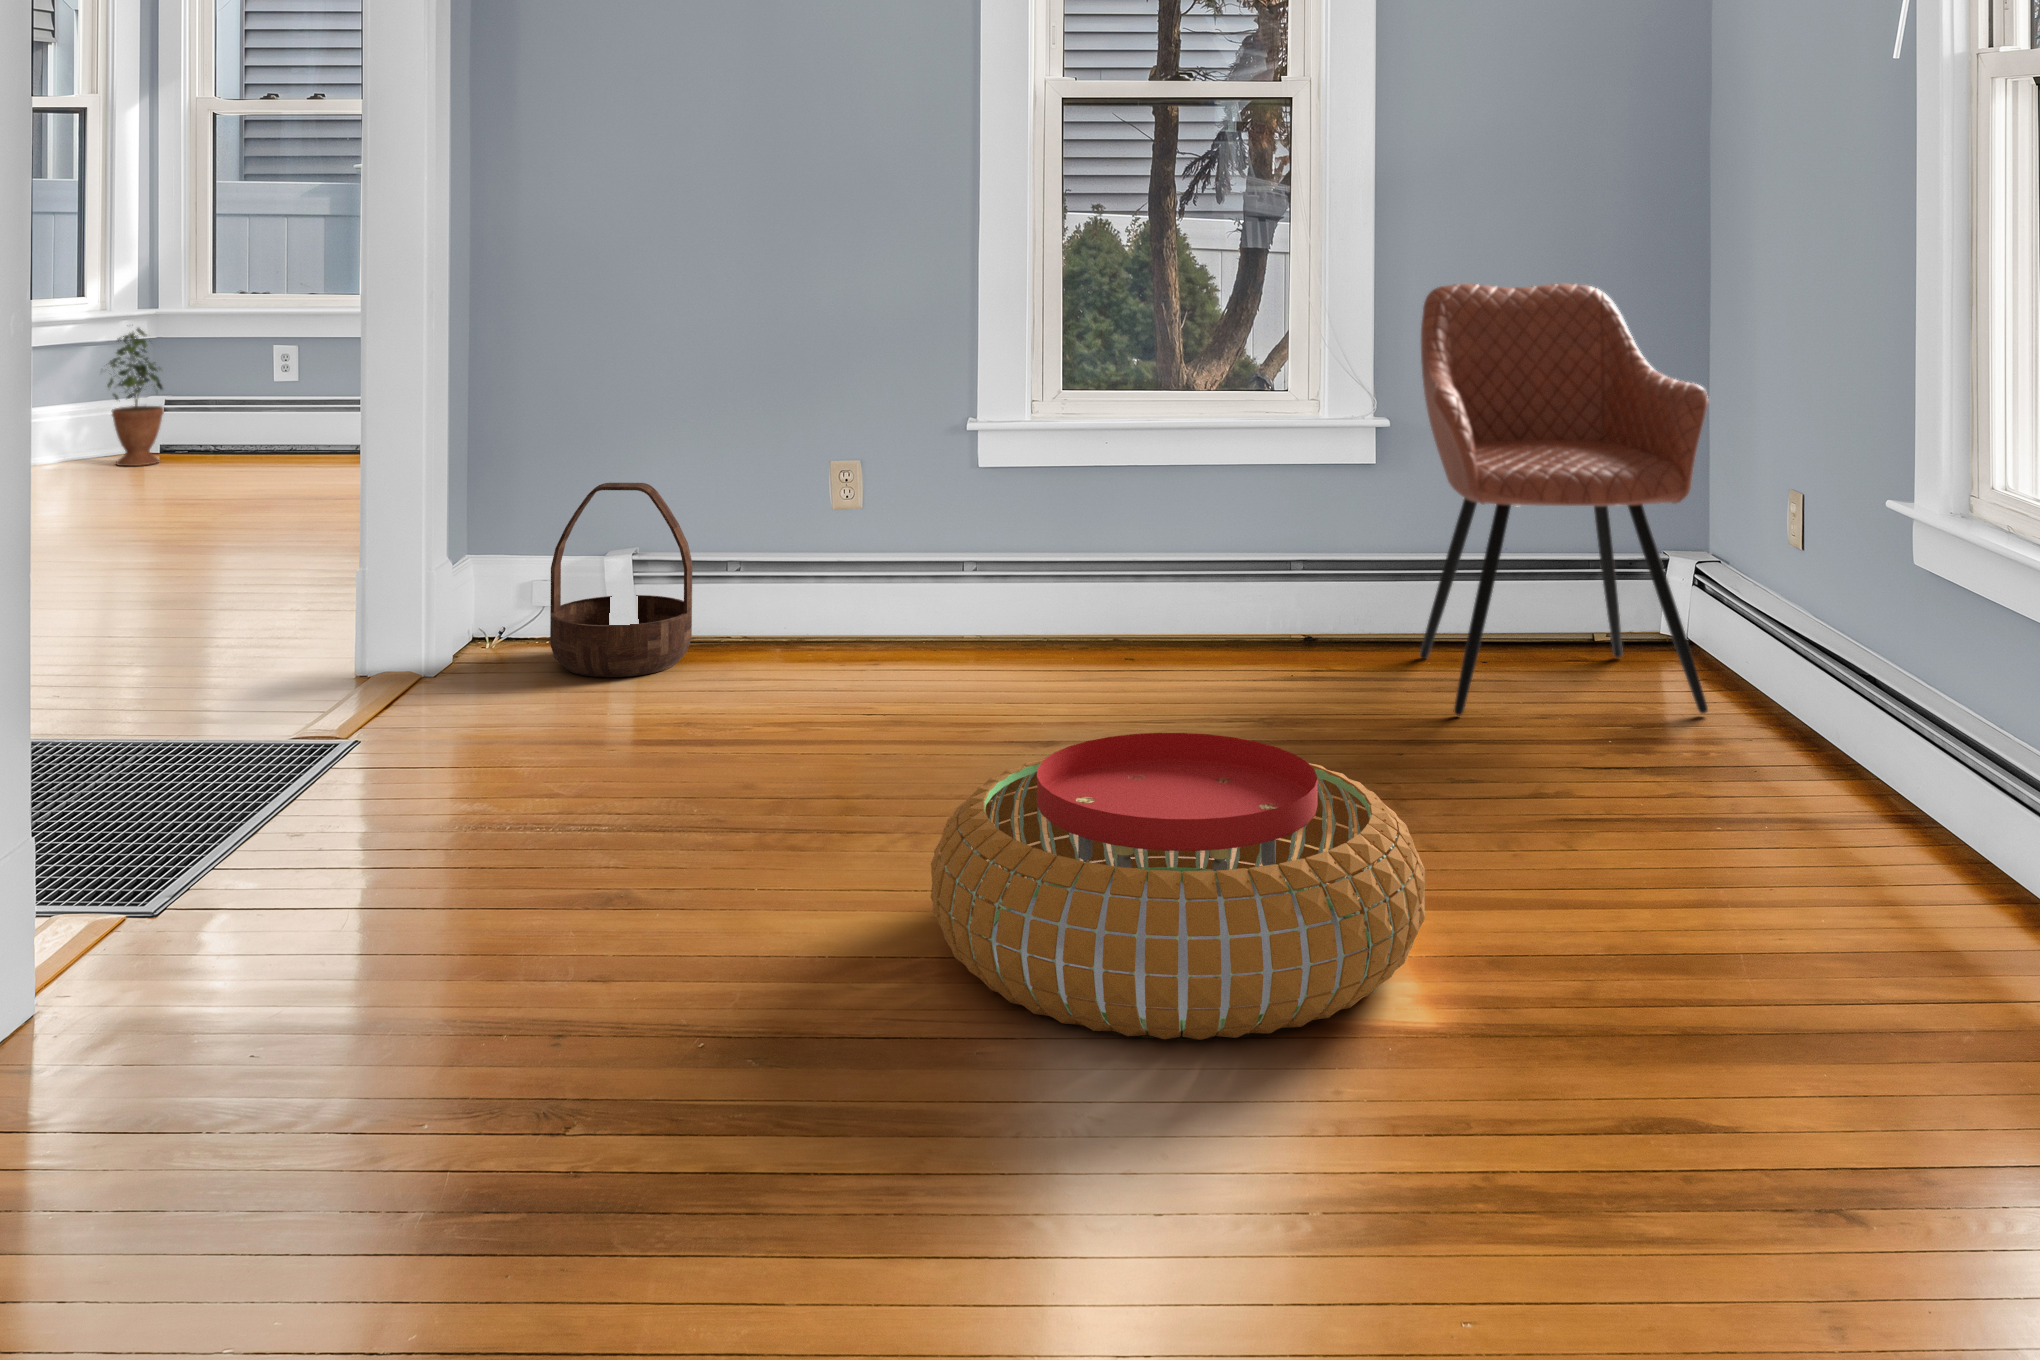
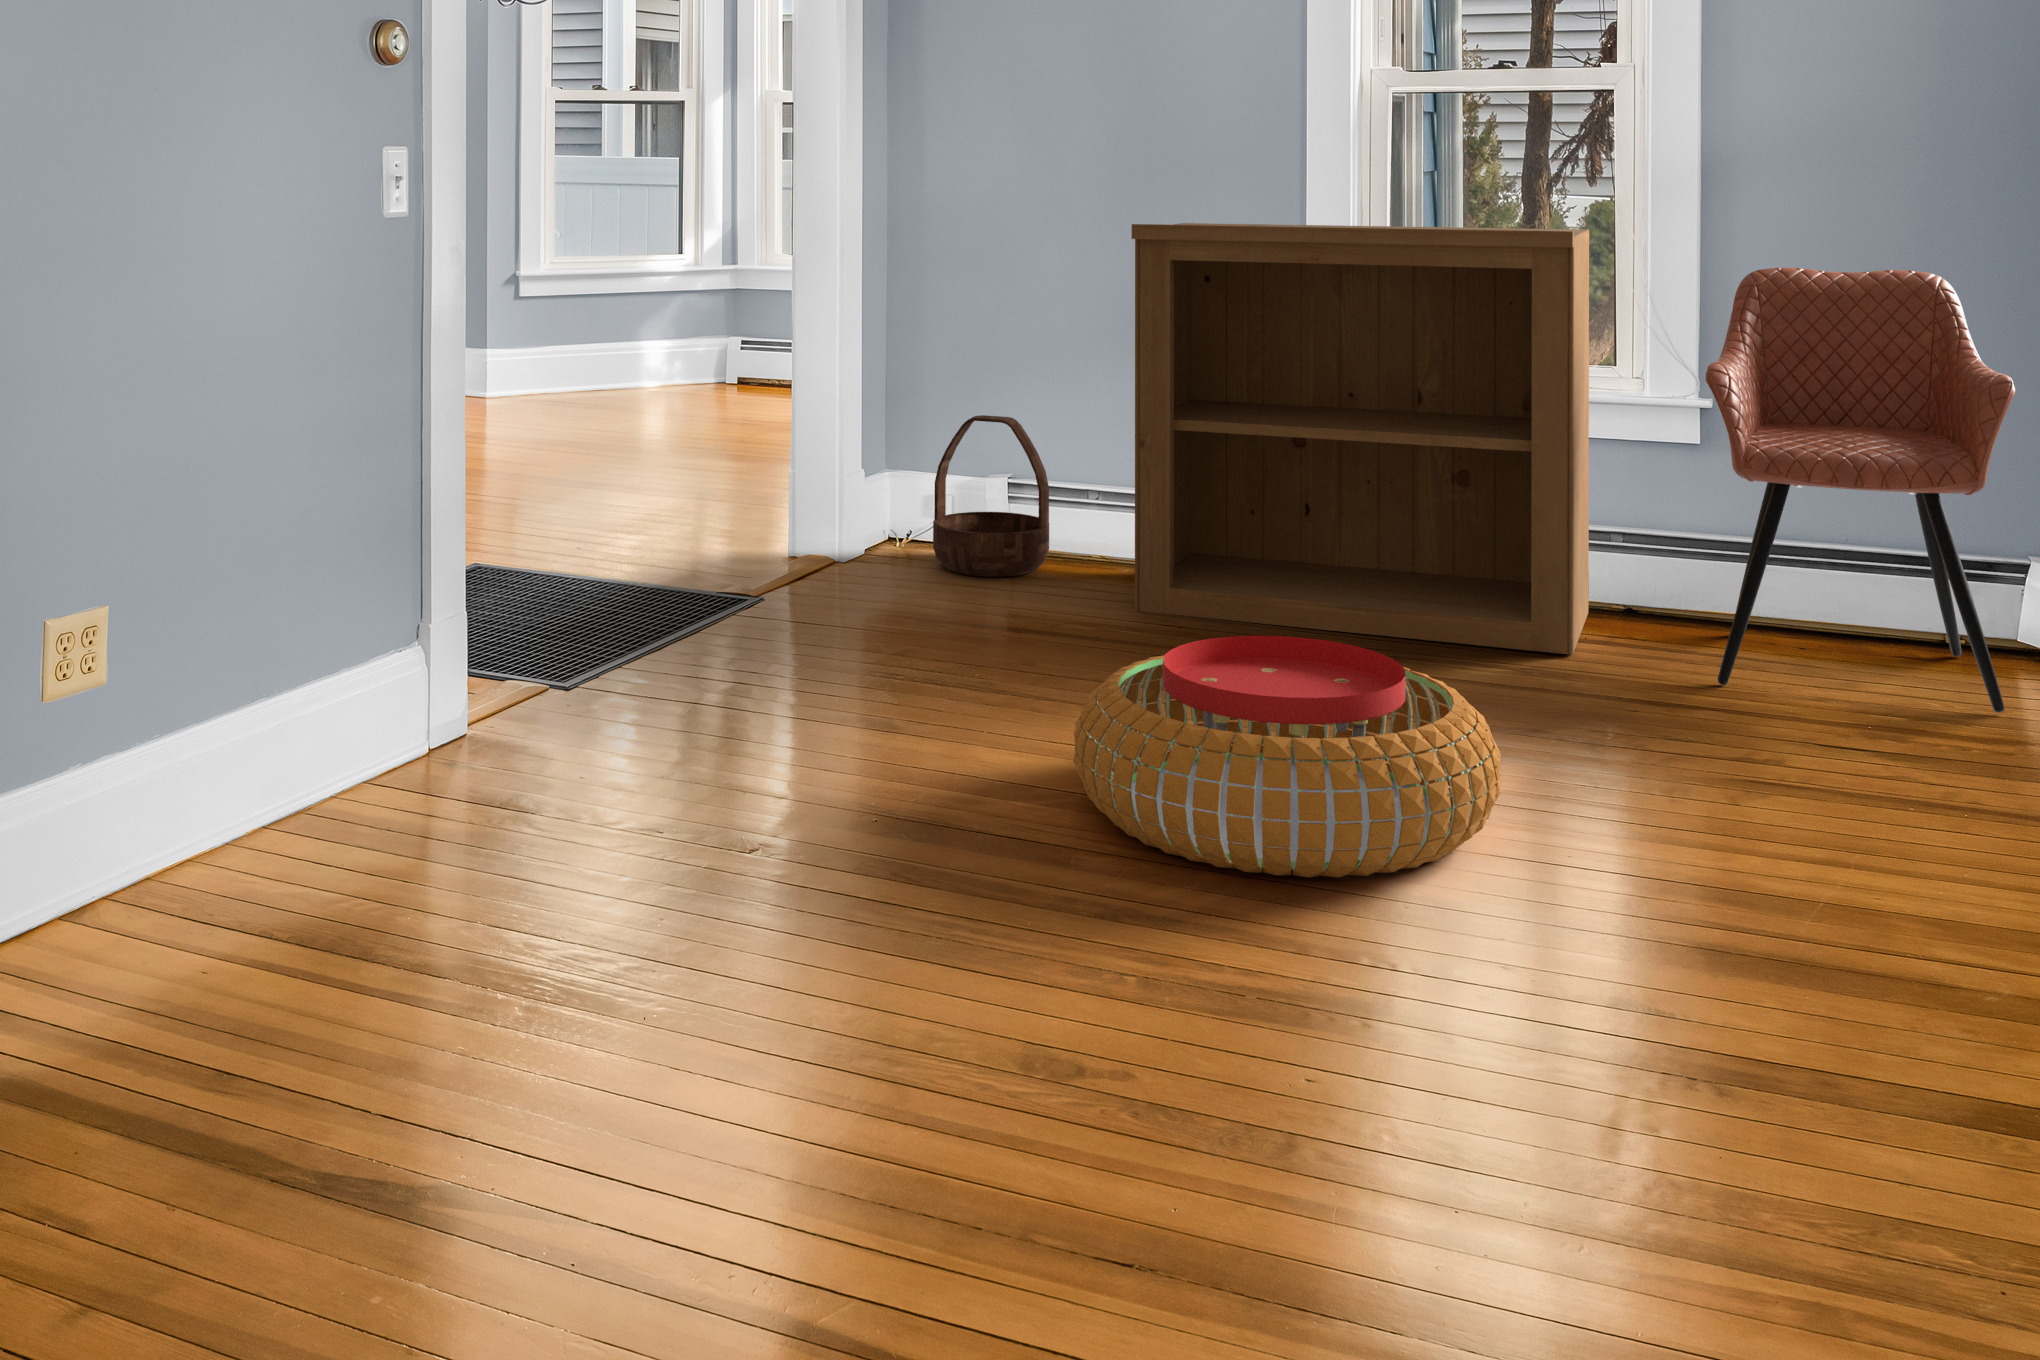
bookshelf: none [822,249,1304,701] -> present [1132,223,1589,655]
potted plant: present [108,328,164,466] -> none [692,279,740,395]

